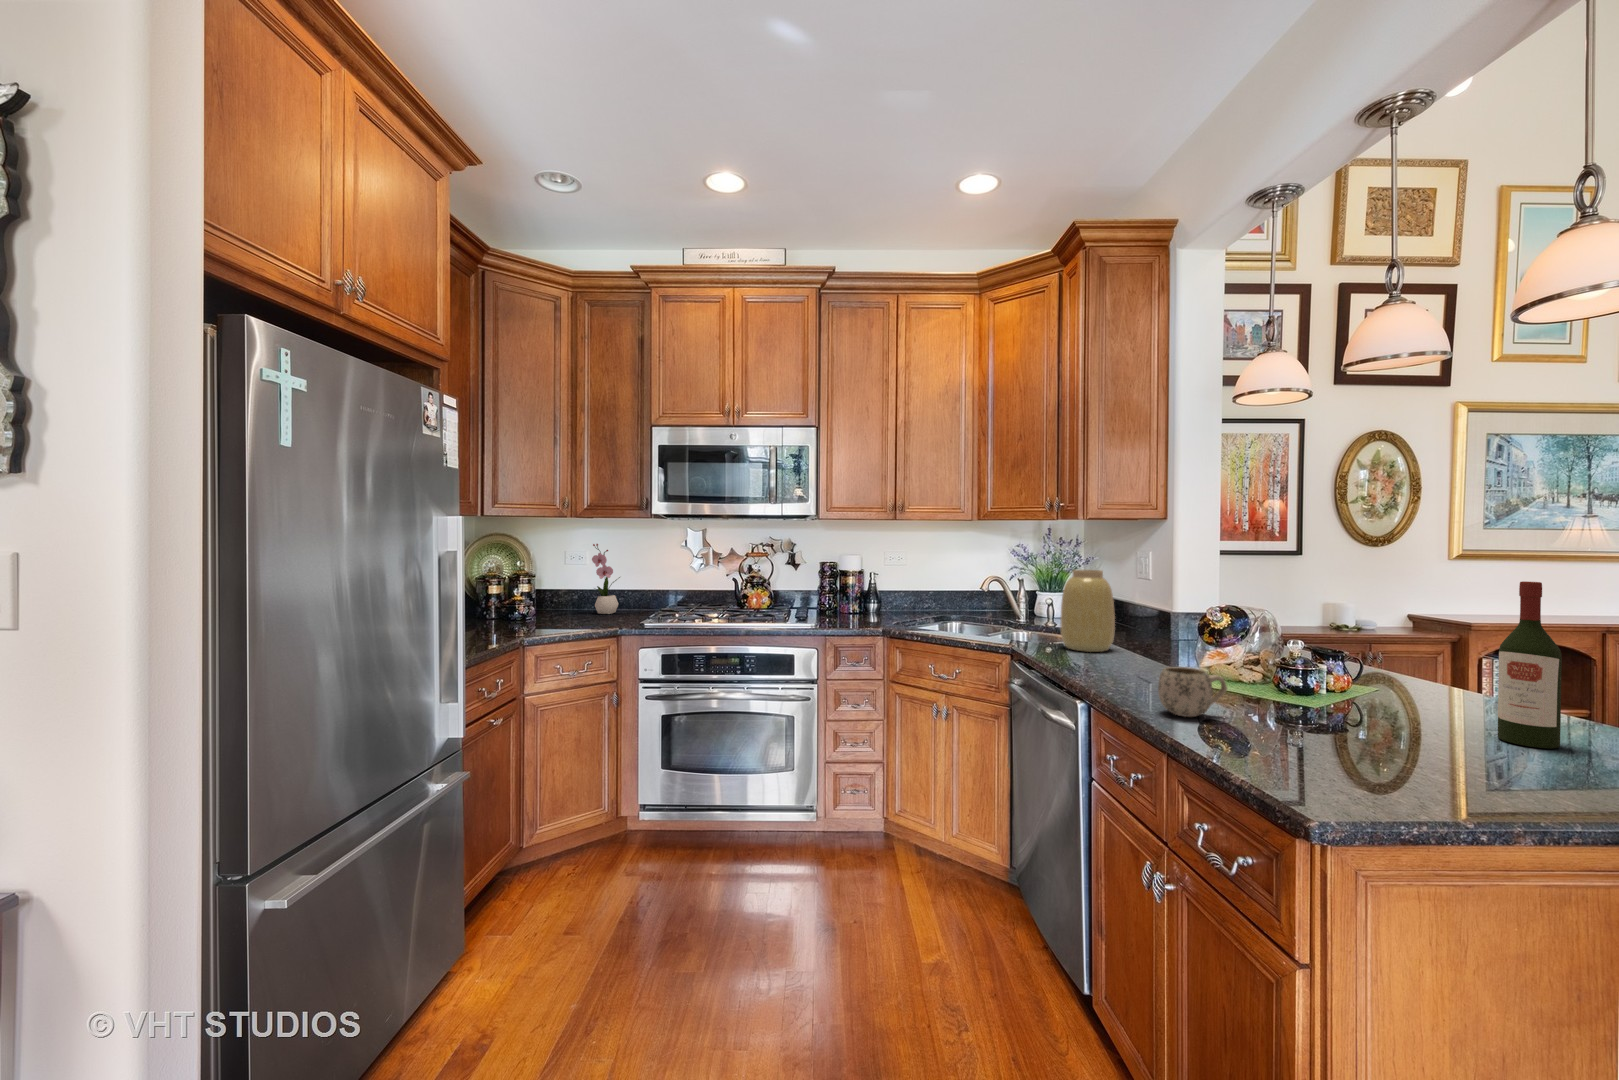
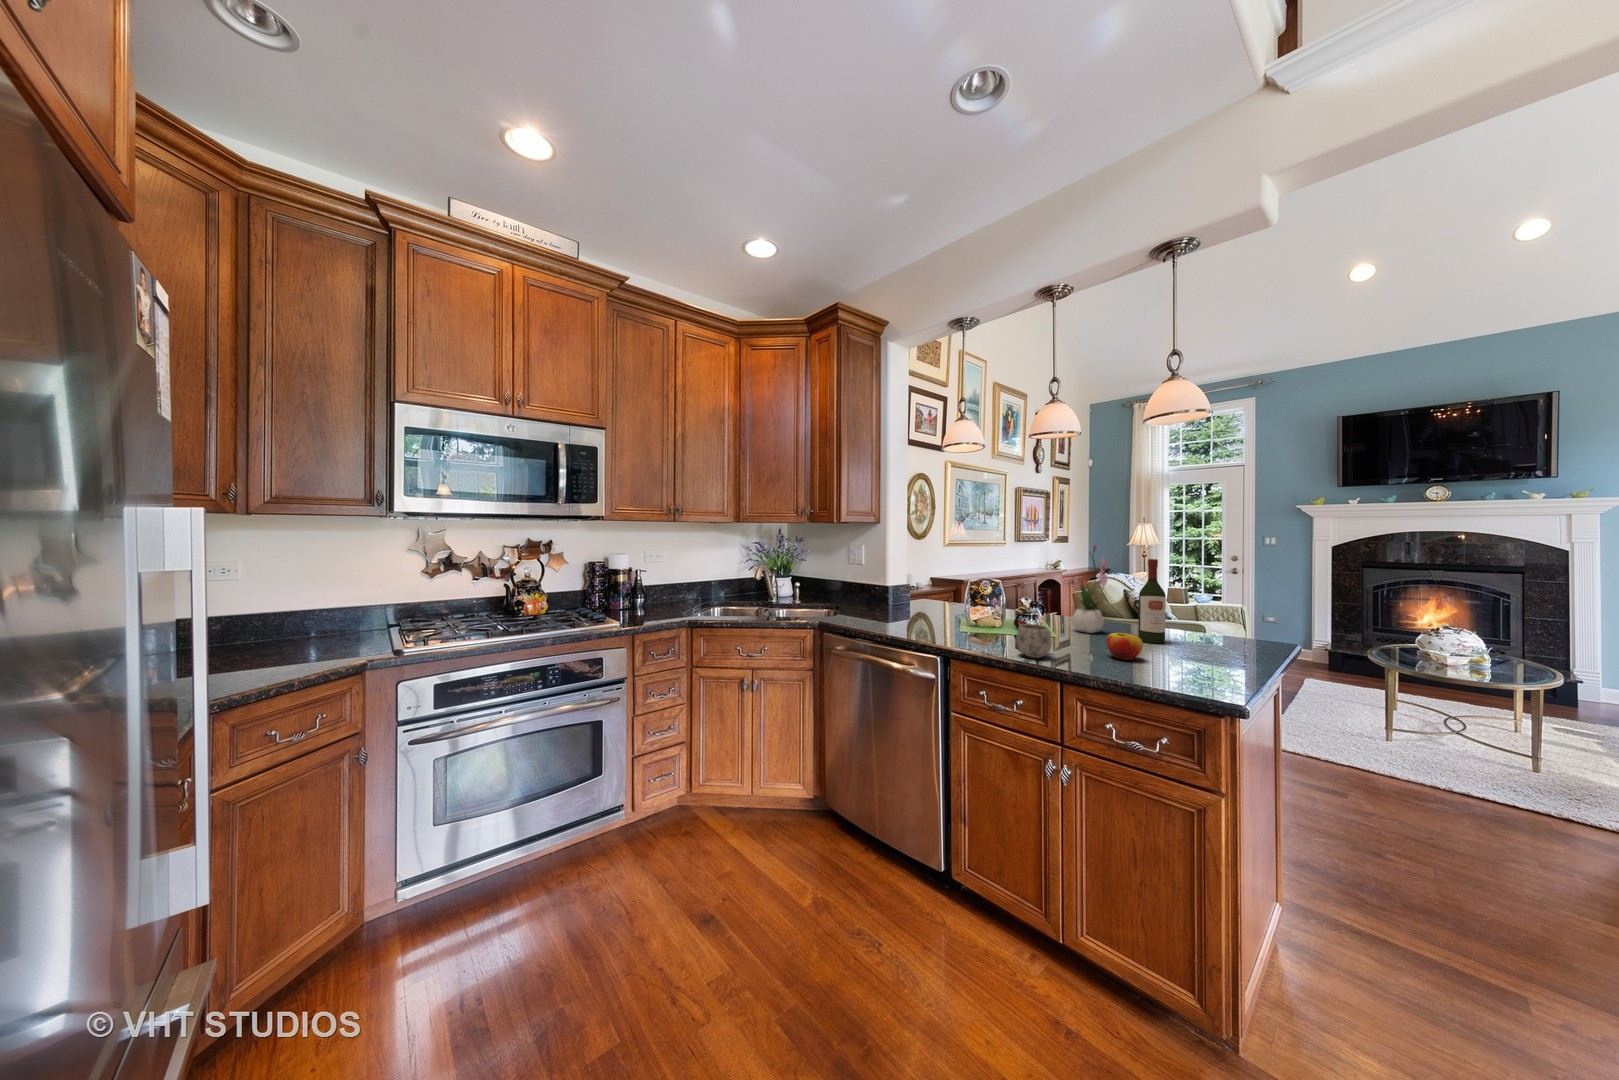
flower arrangement: present [592,544,620,614] -> present [1072,545,1108,633]
vase: present [1061,570,1115,652] -> none [846,560,882,620]
apple: none [1313,700,1378,746] -> present [1106,633,1143,660]

